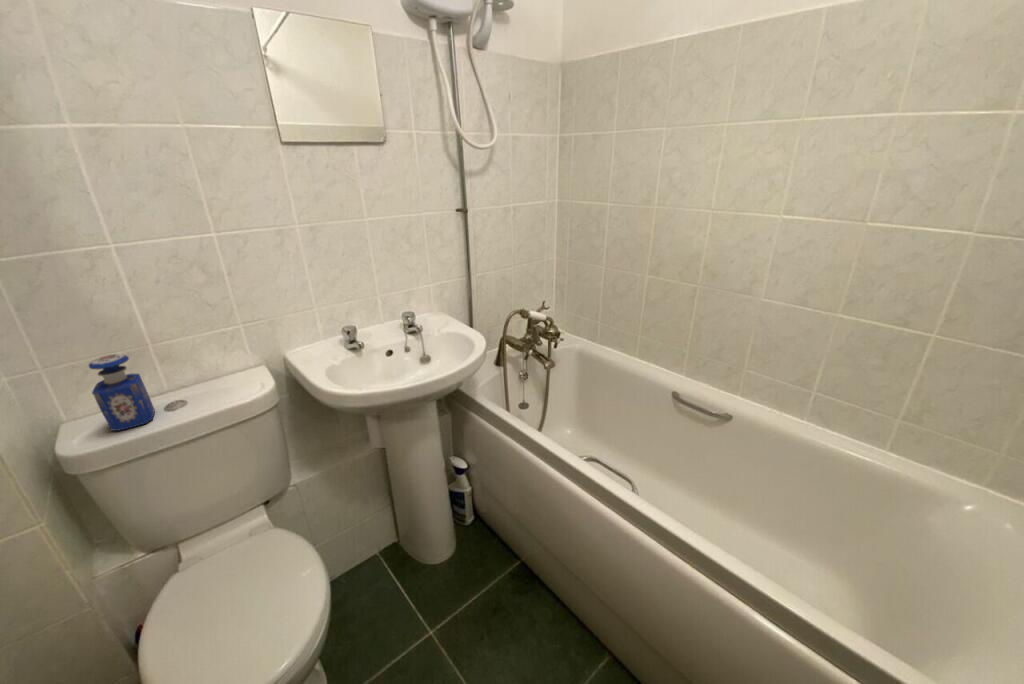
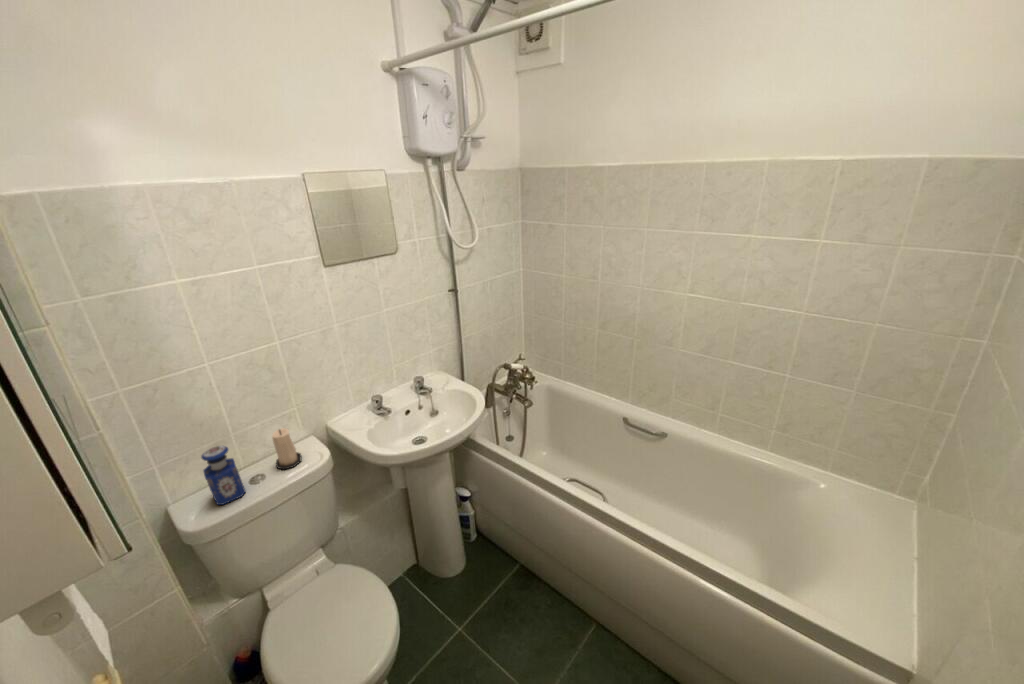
candle: none [196,345,240,399] -> present [272,428,301,470]

